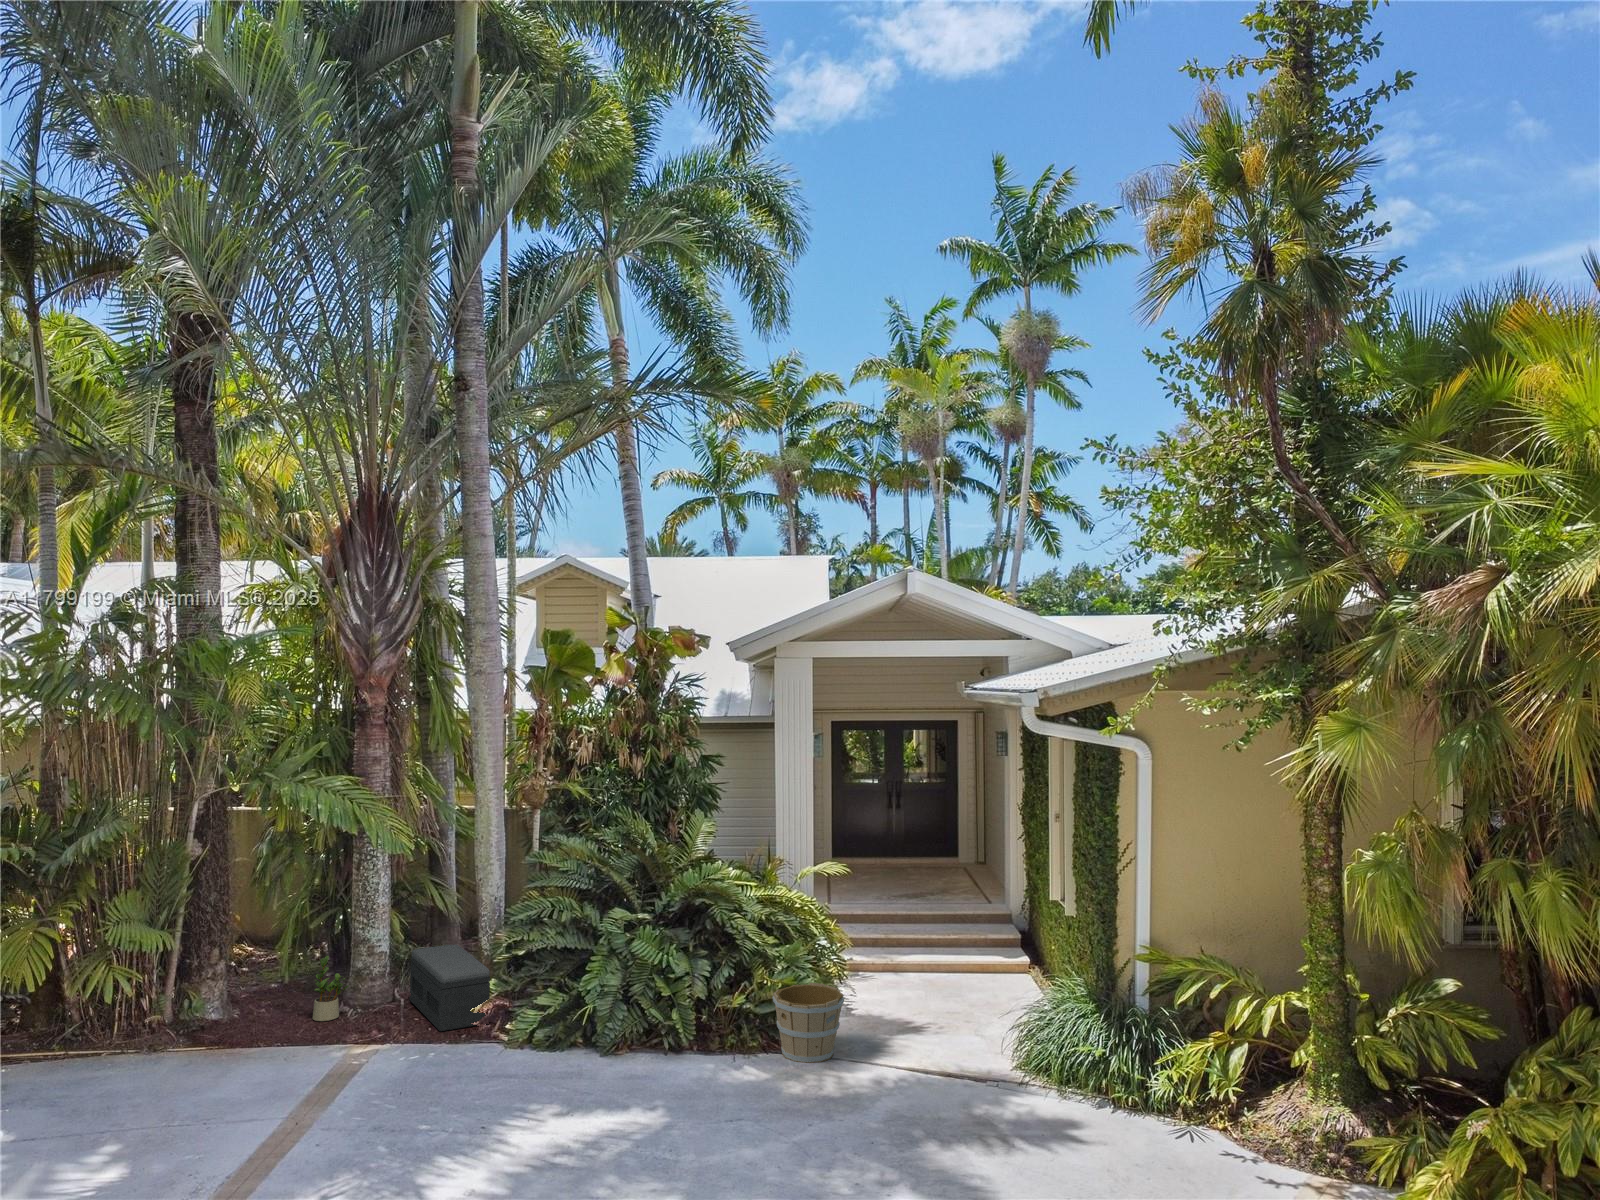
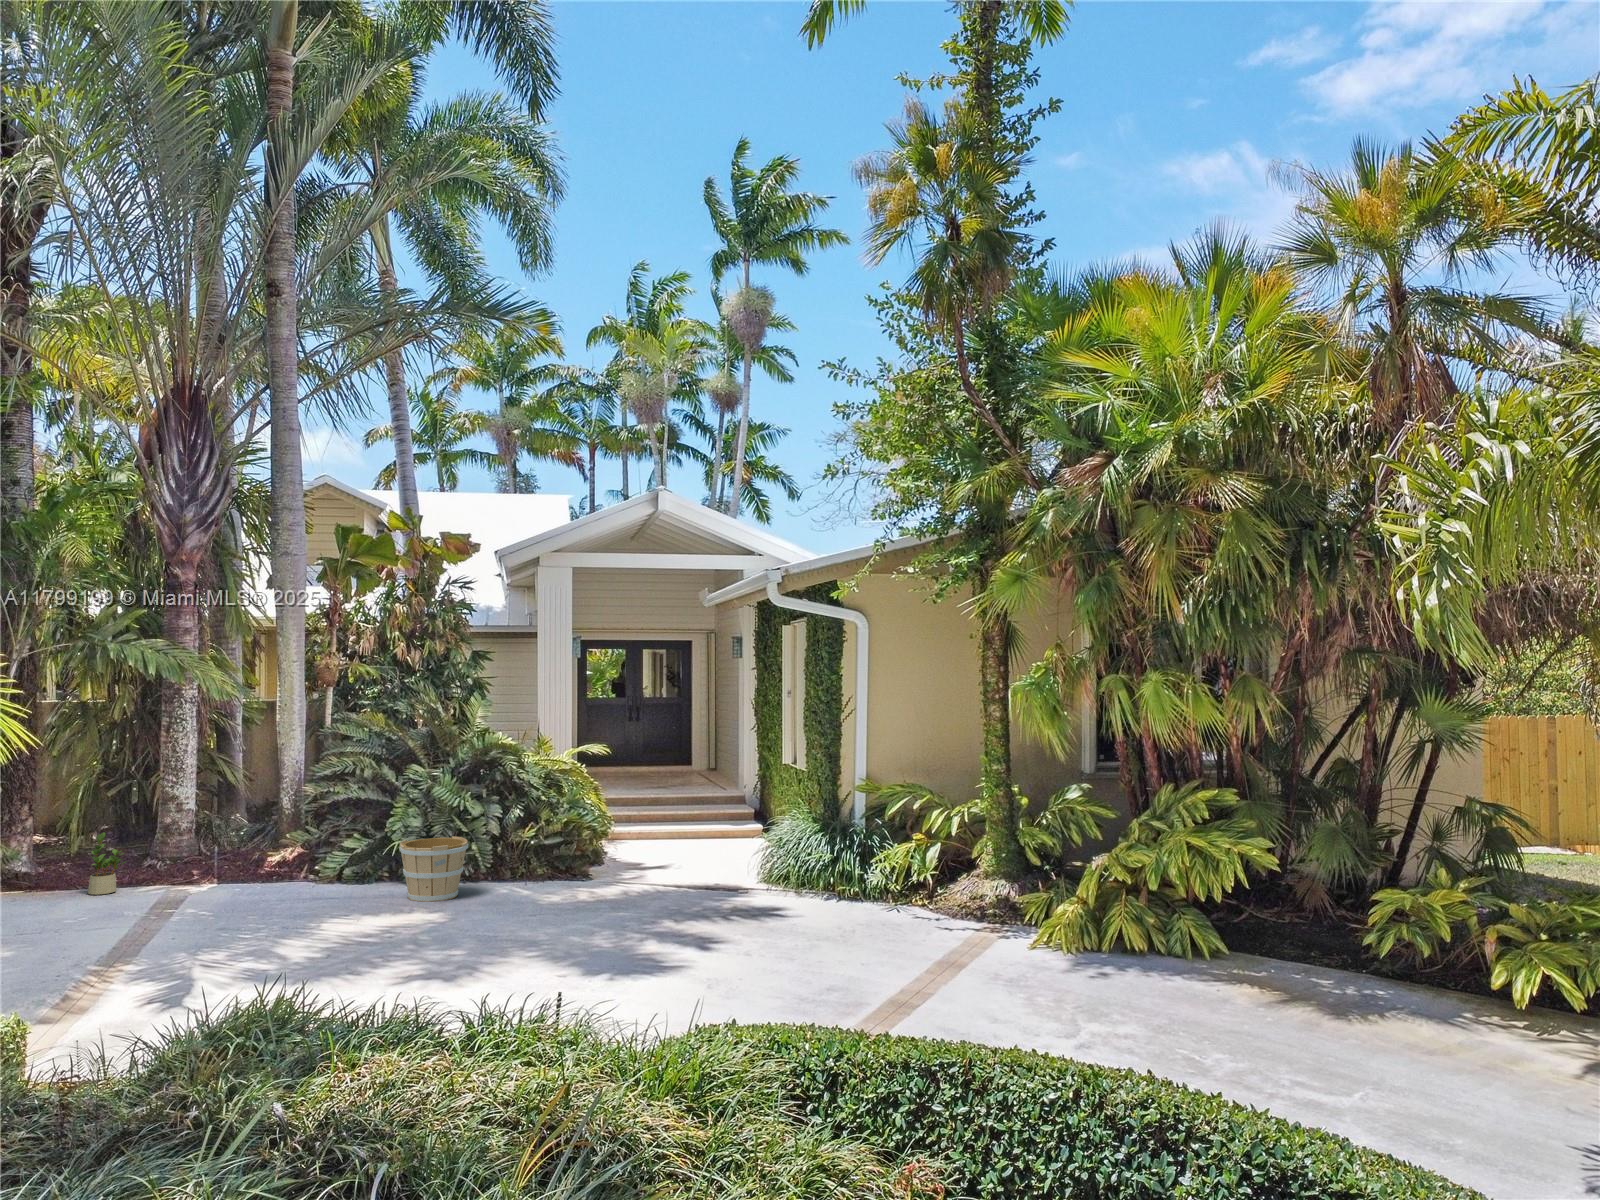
storage bench: present [410,944,490,1031] -> none [186,825,279,894]
wooden bucket: present [773,983,844,1063] -> present [399,836,469,902]

